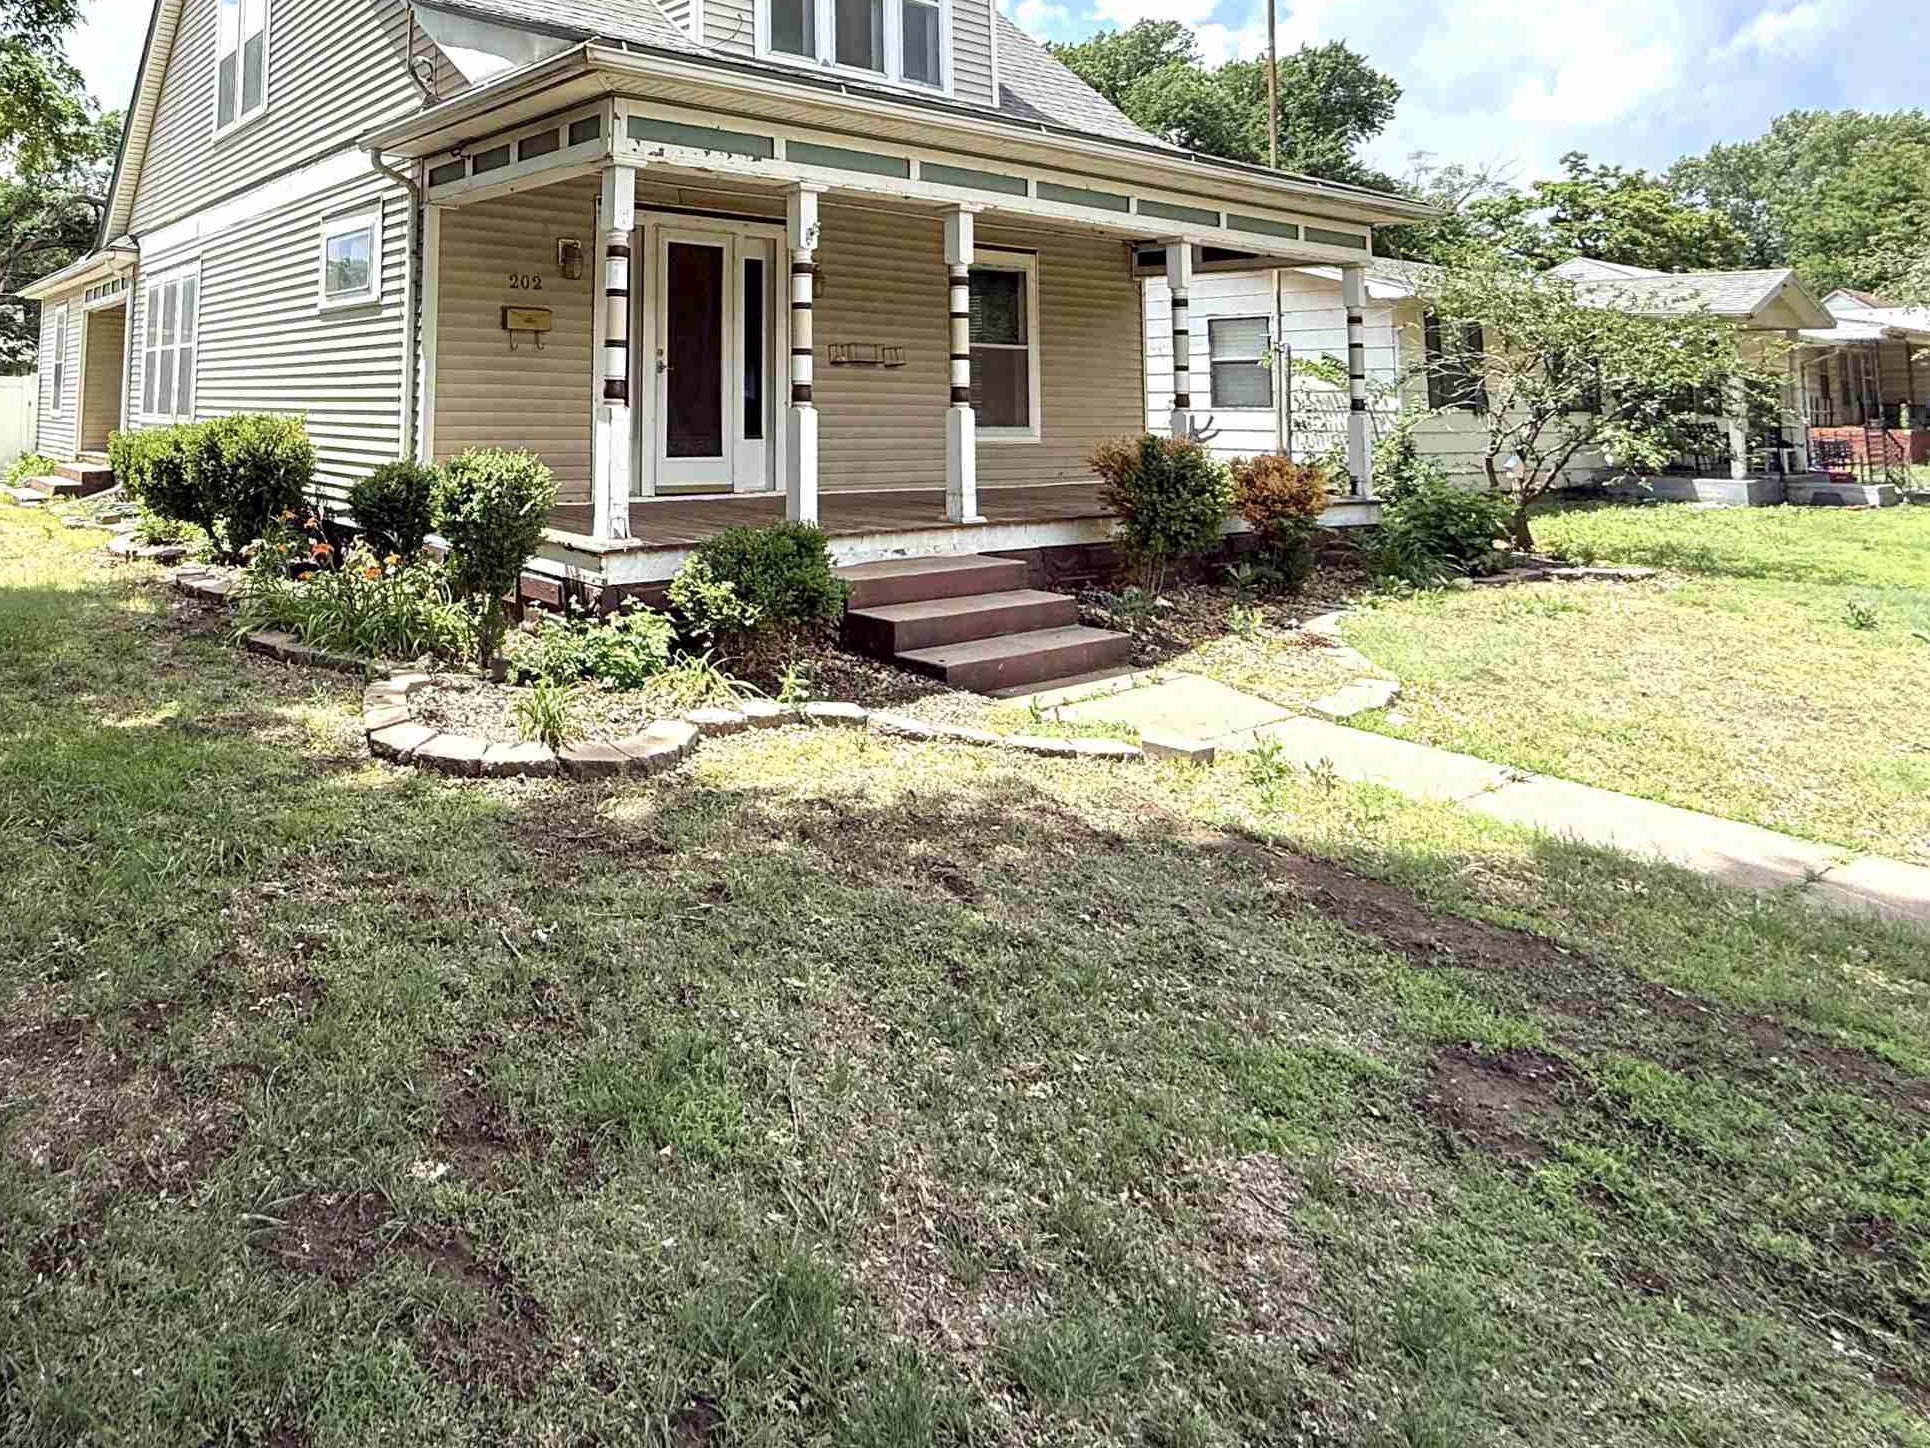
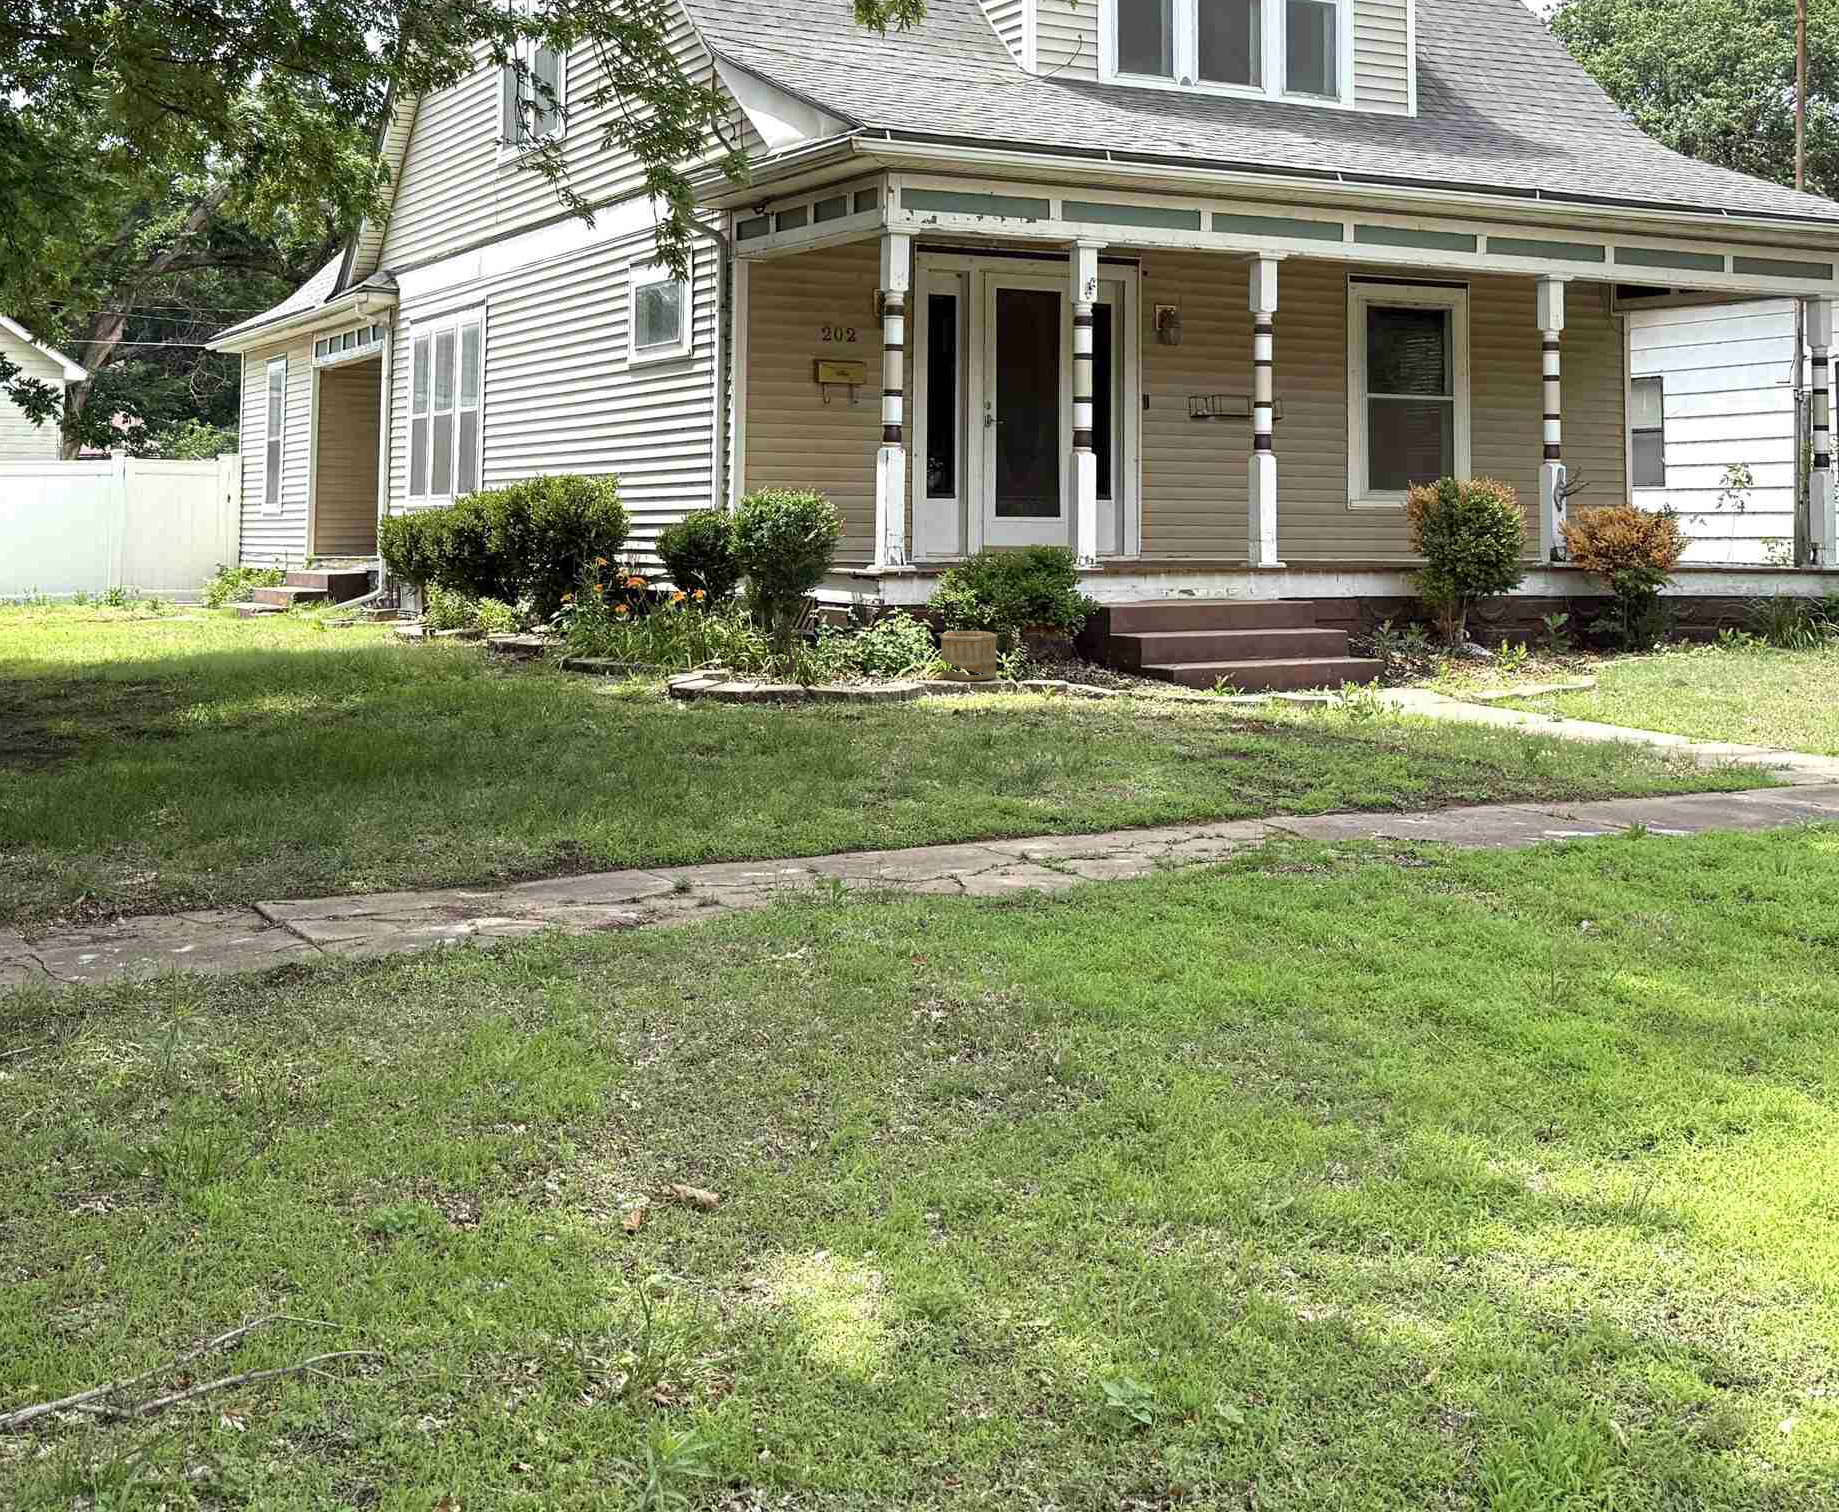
wooden bucket: none [684,625,754,698] -> present [939,631,997,681]

